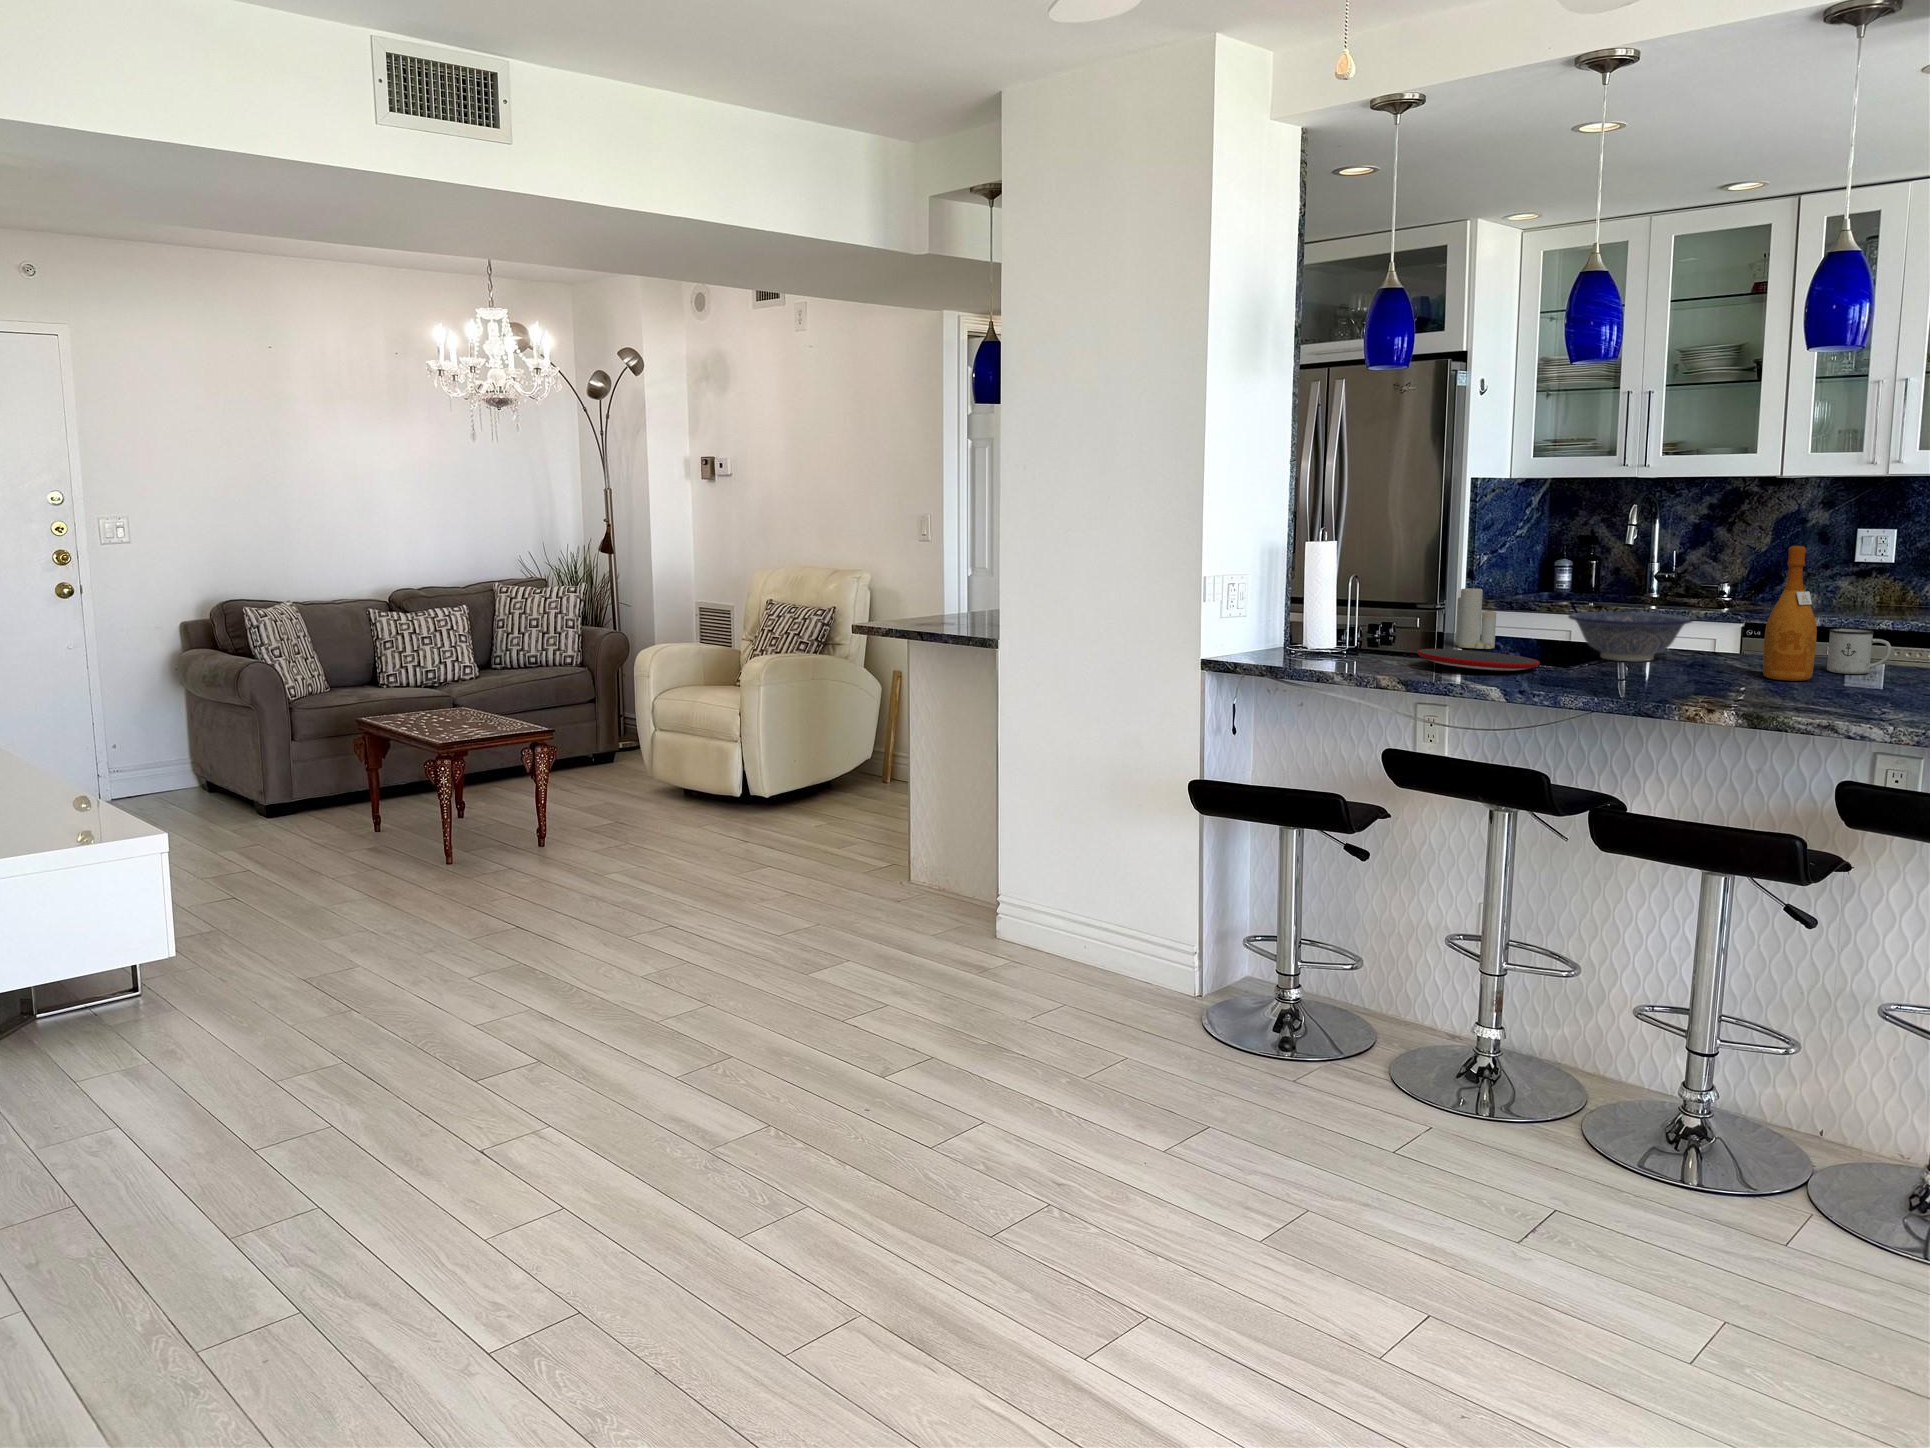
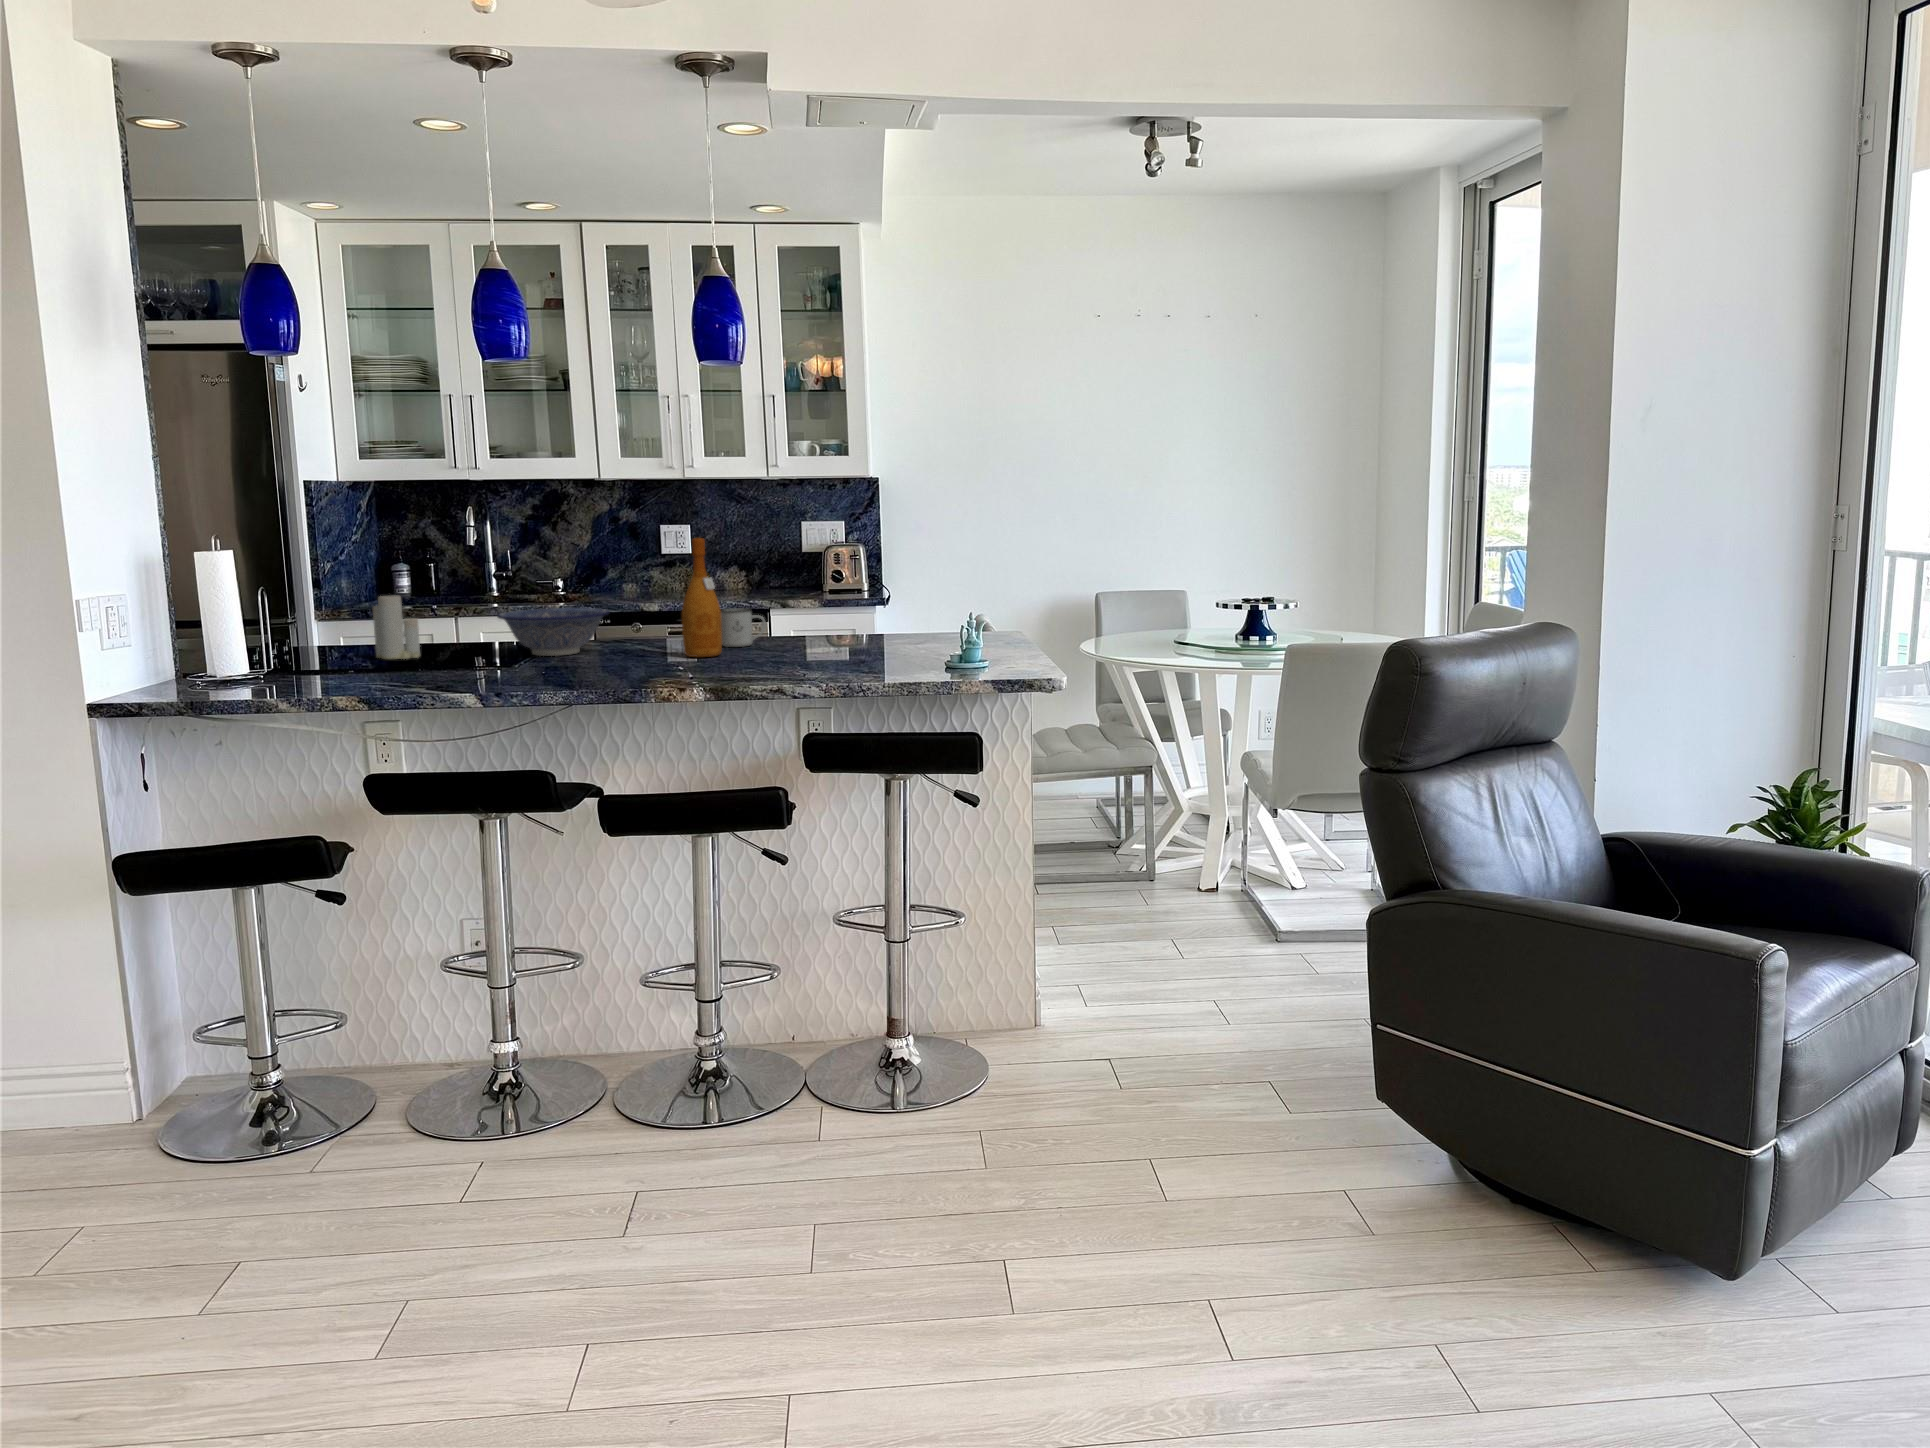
plate: present [1417,649,1540,671] -> none [366,660,496,677]

